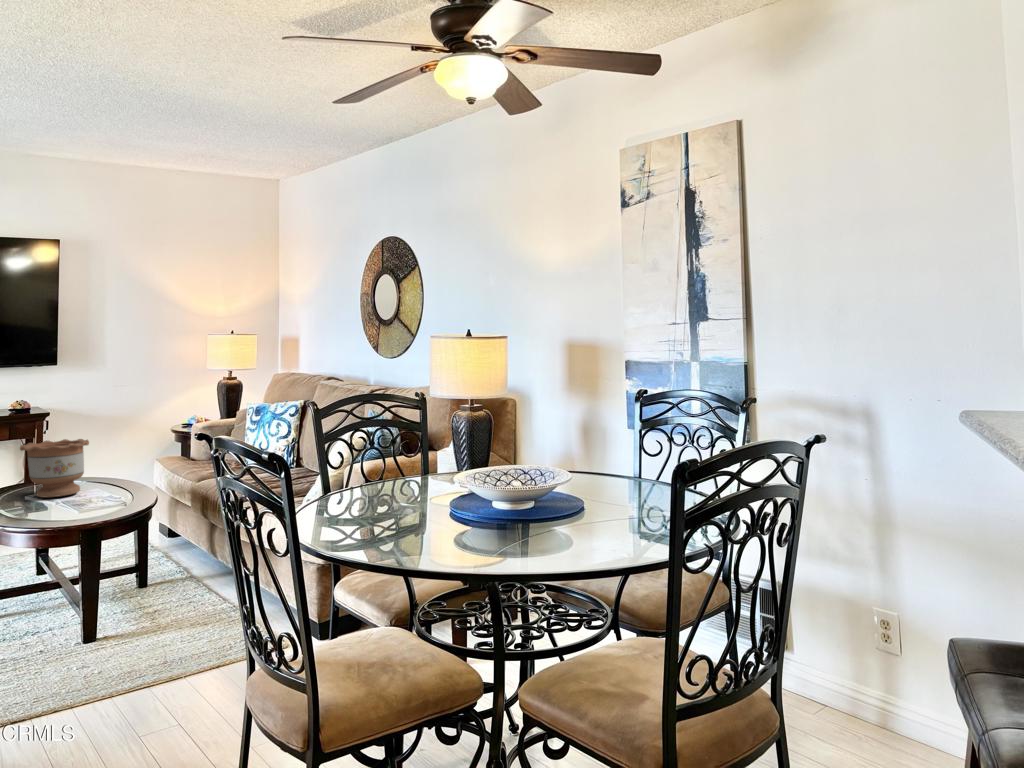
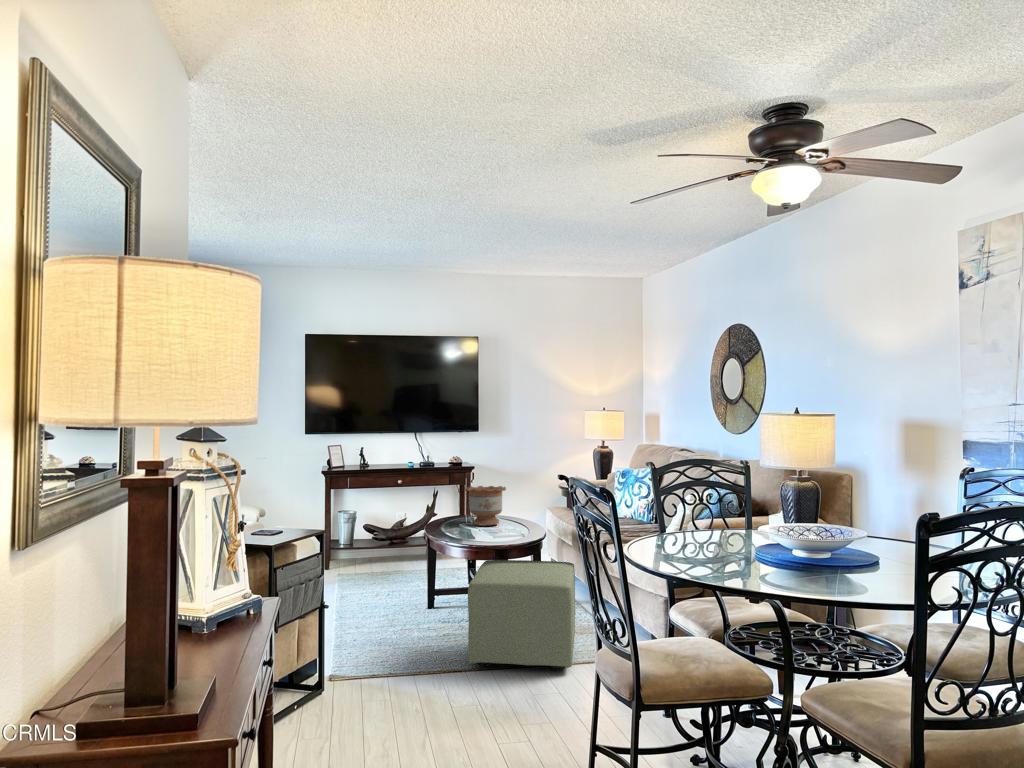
ottoman: none [30,536,202,706] -> present [468,560,575,670]

